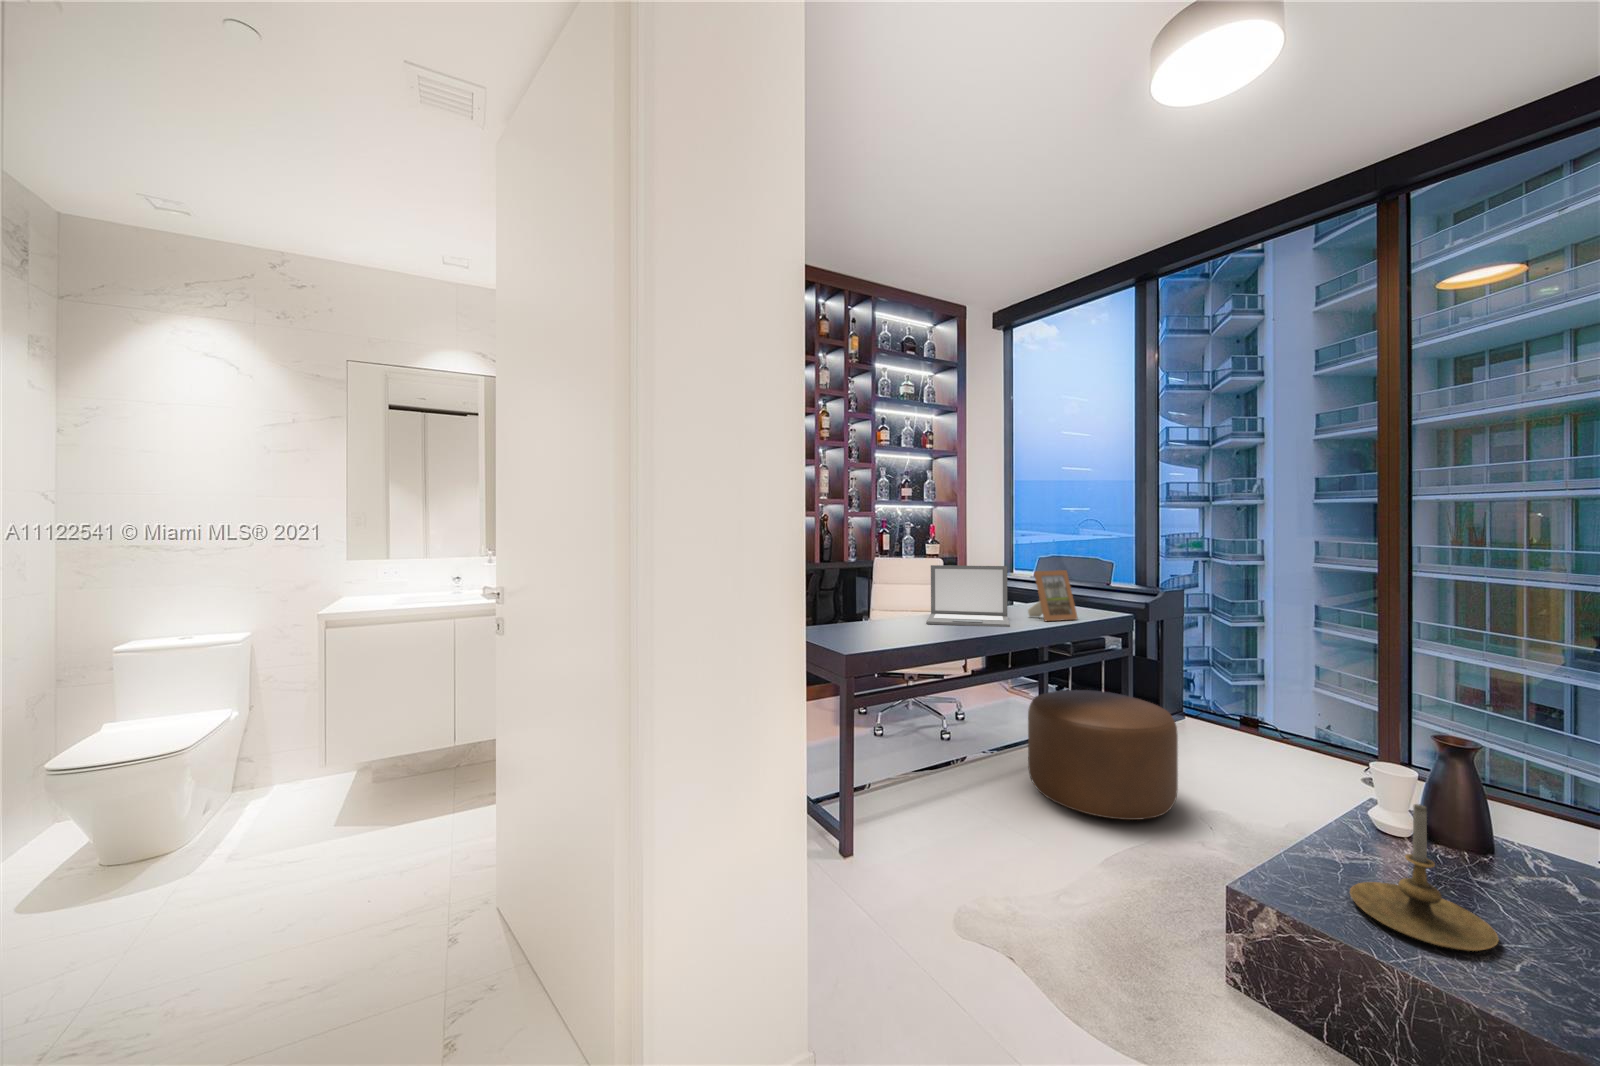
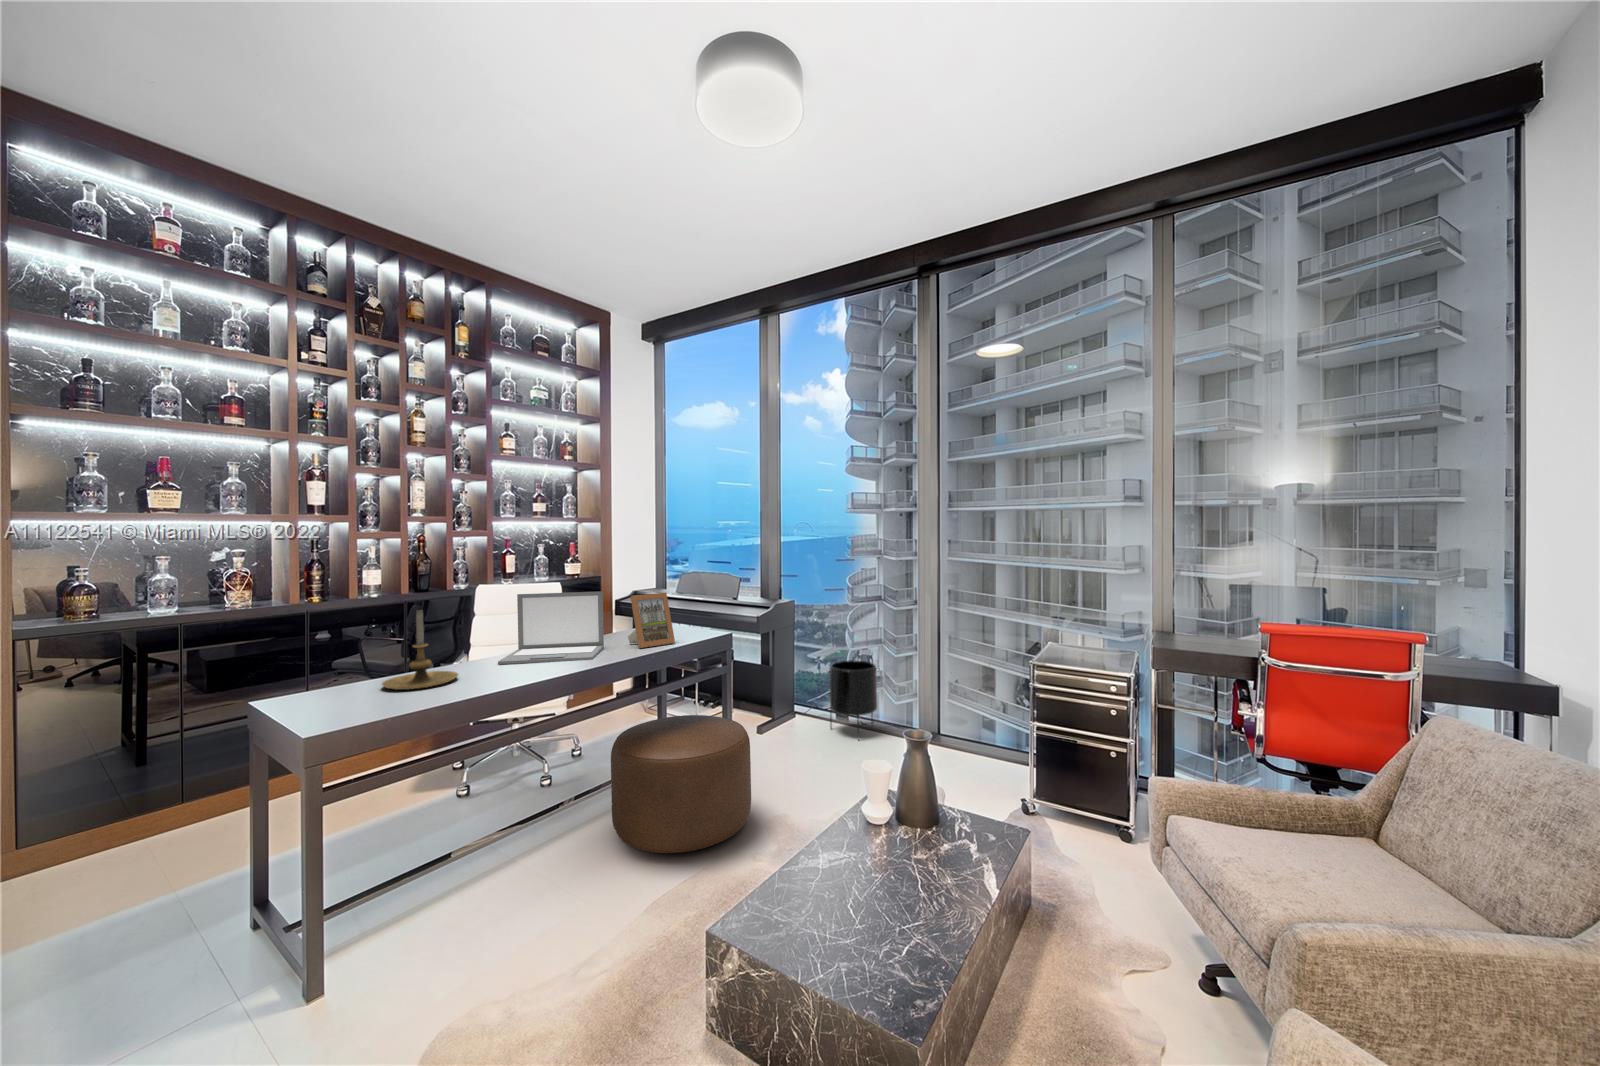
planter: none [1227,658,1295,748] -> present [830,660,877,727]
candle holder: present [1350,804,1498,951] -> present [382,610,458,690]

